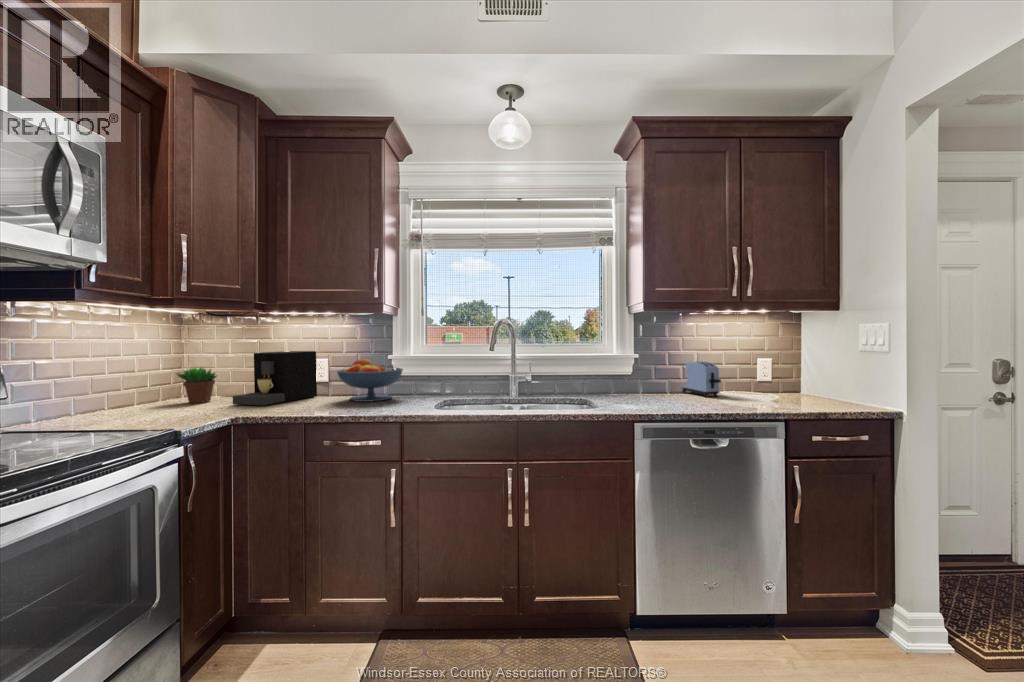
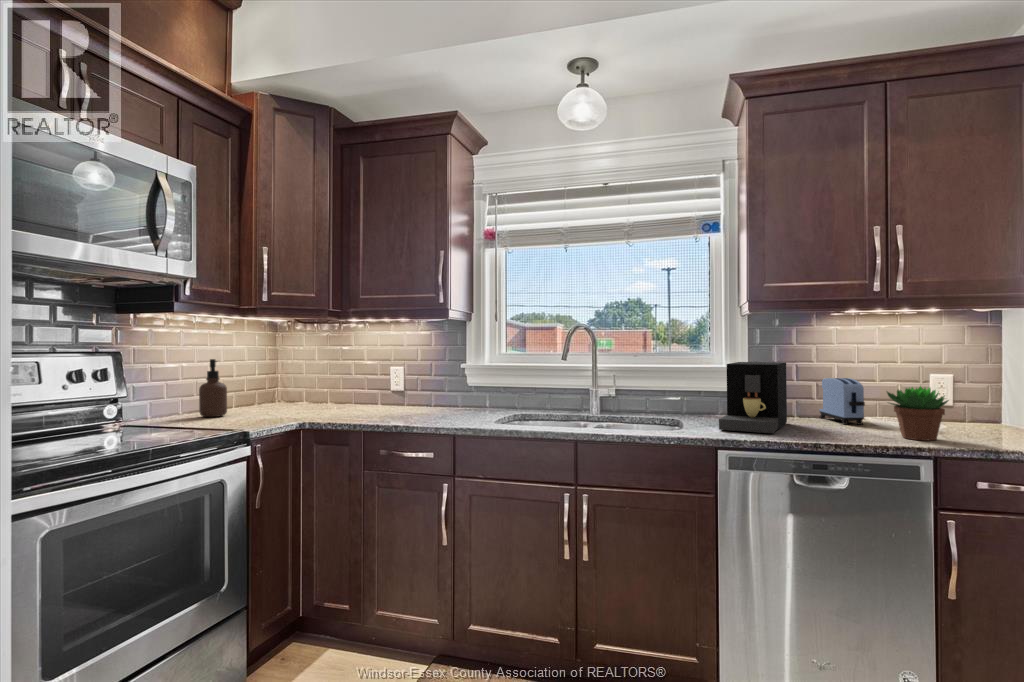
coffee maker: present [233,351,317,405] -> present [719,362,787,433]
soap dispenser: none [101,353,137,417] -> present [199,359,227,417]
fruit bowl: present [337,359,403,402] -> none [405,368,473,414]
succulent plant: present [177,367,217,403] -> present [887,386,949,441]

